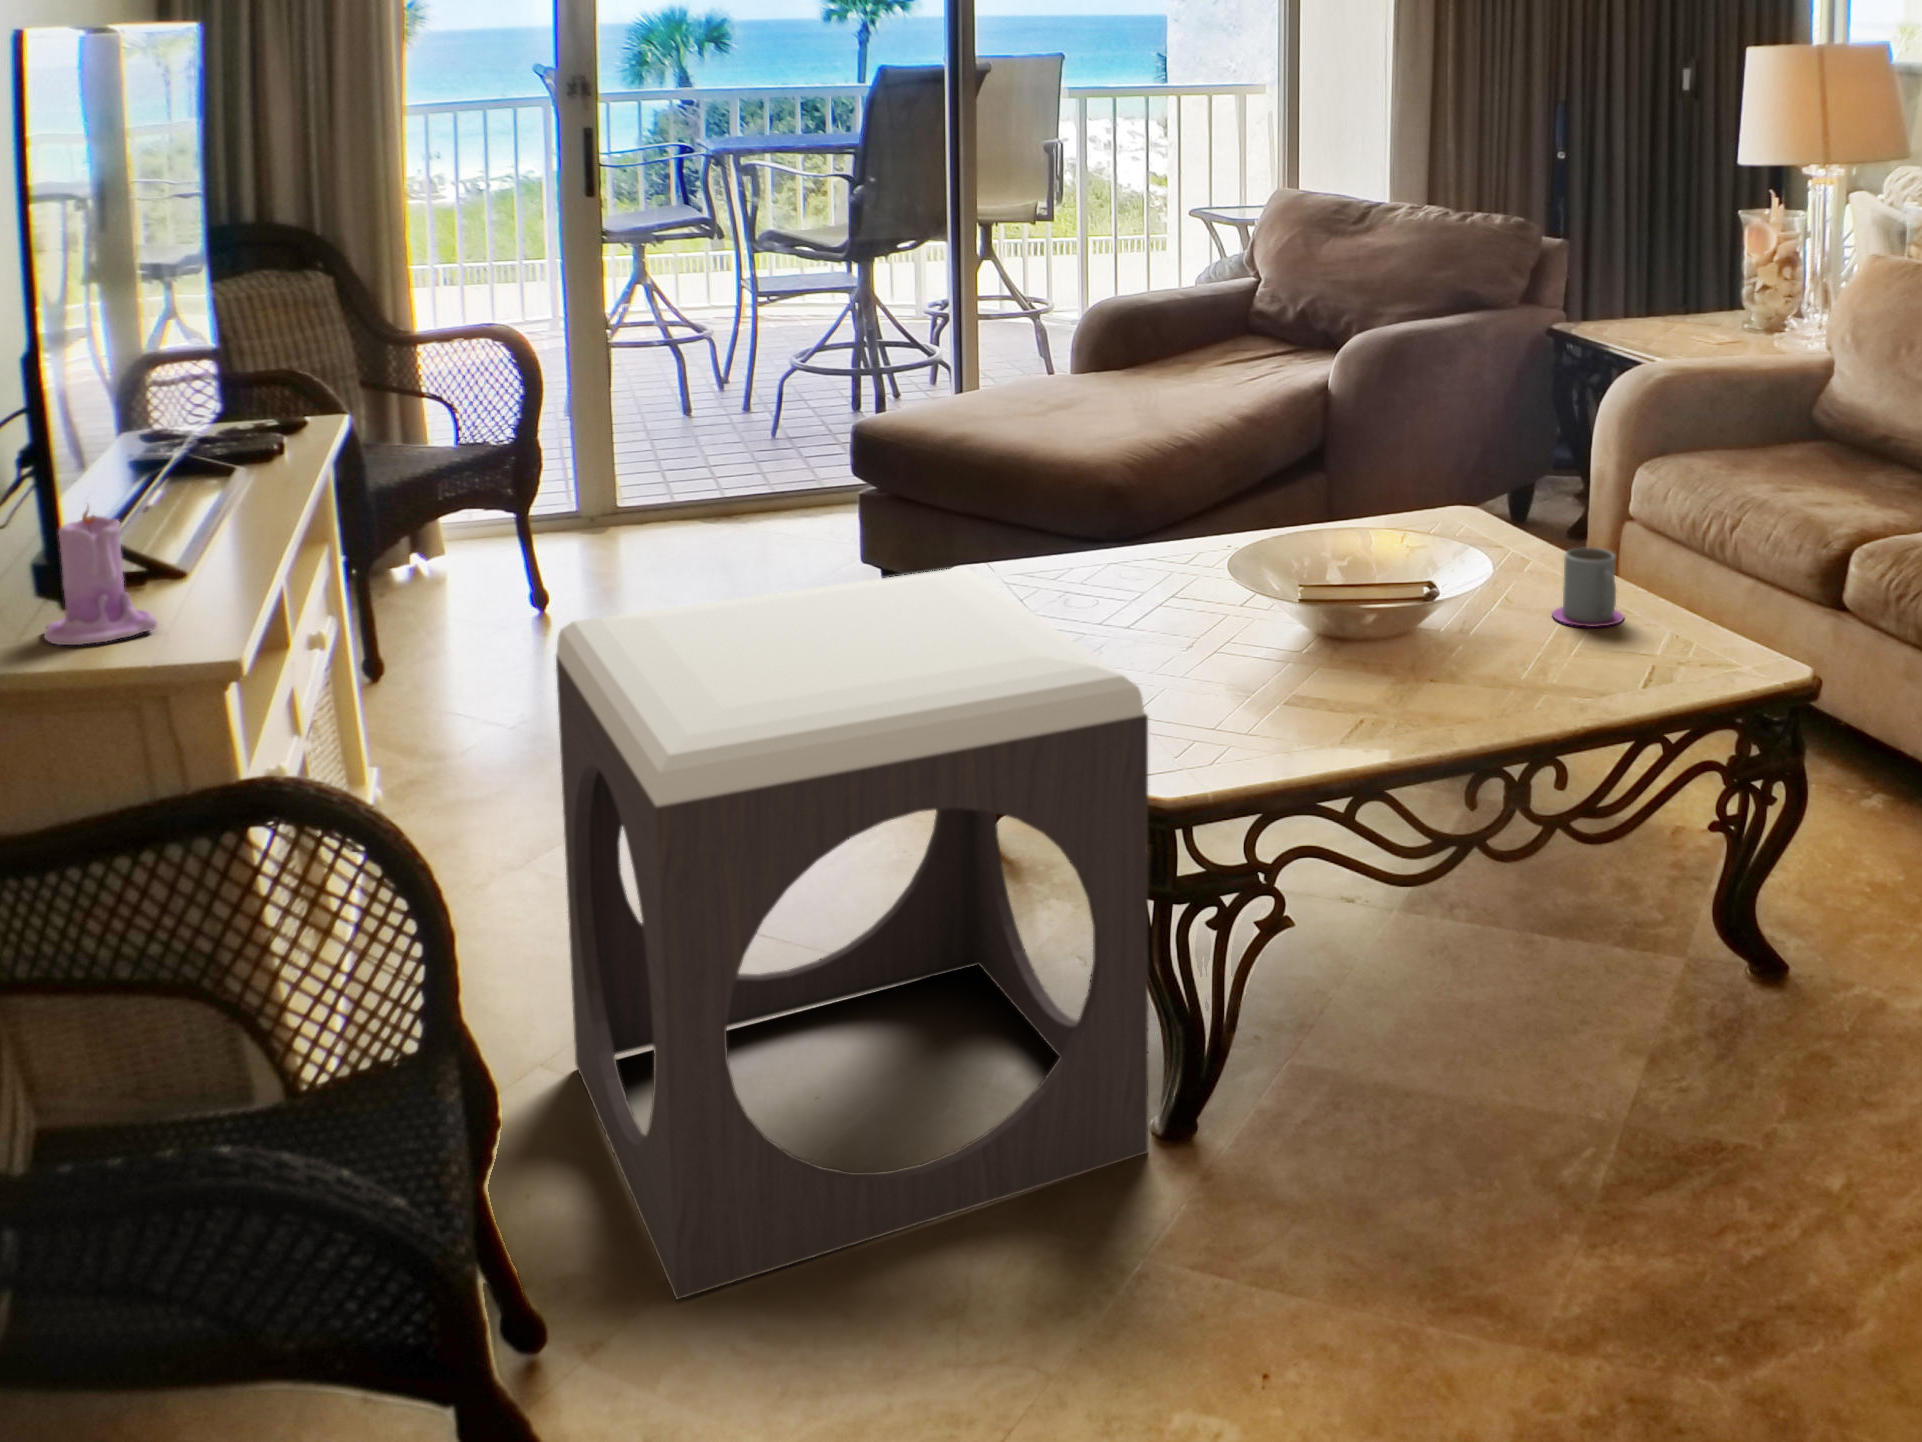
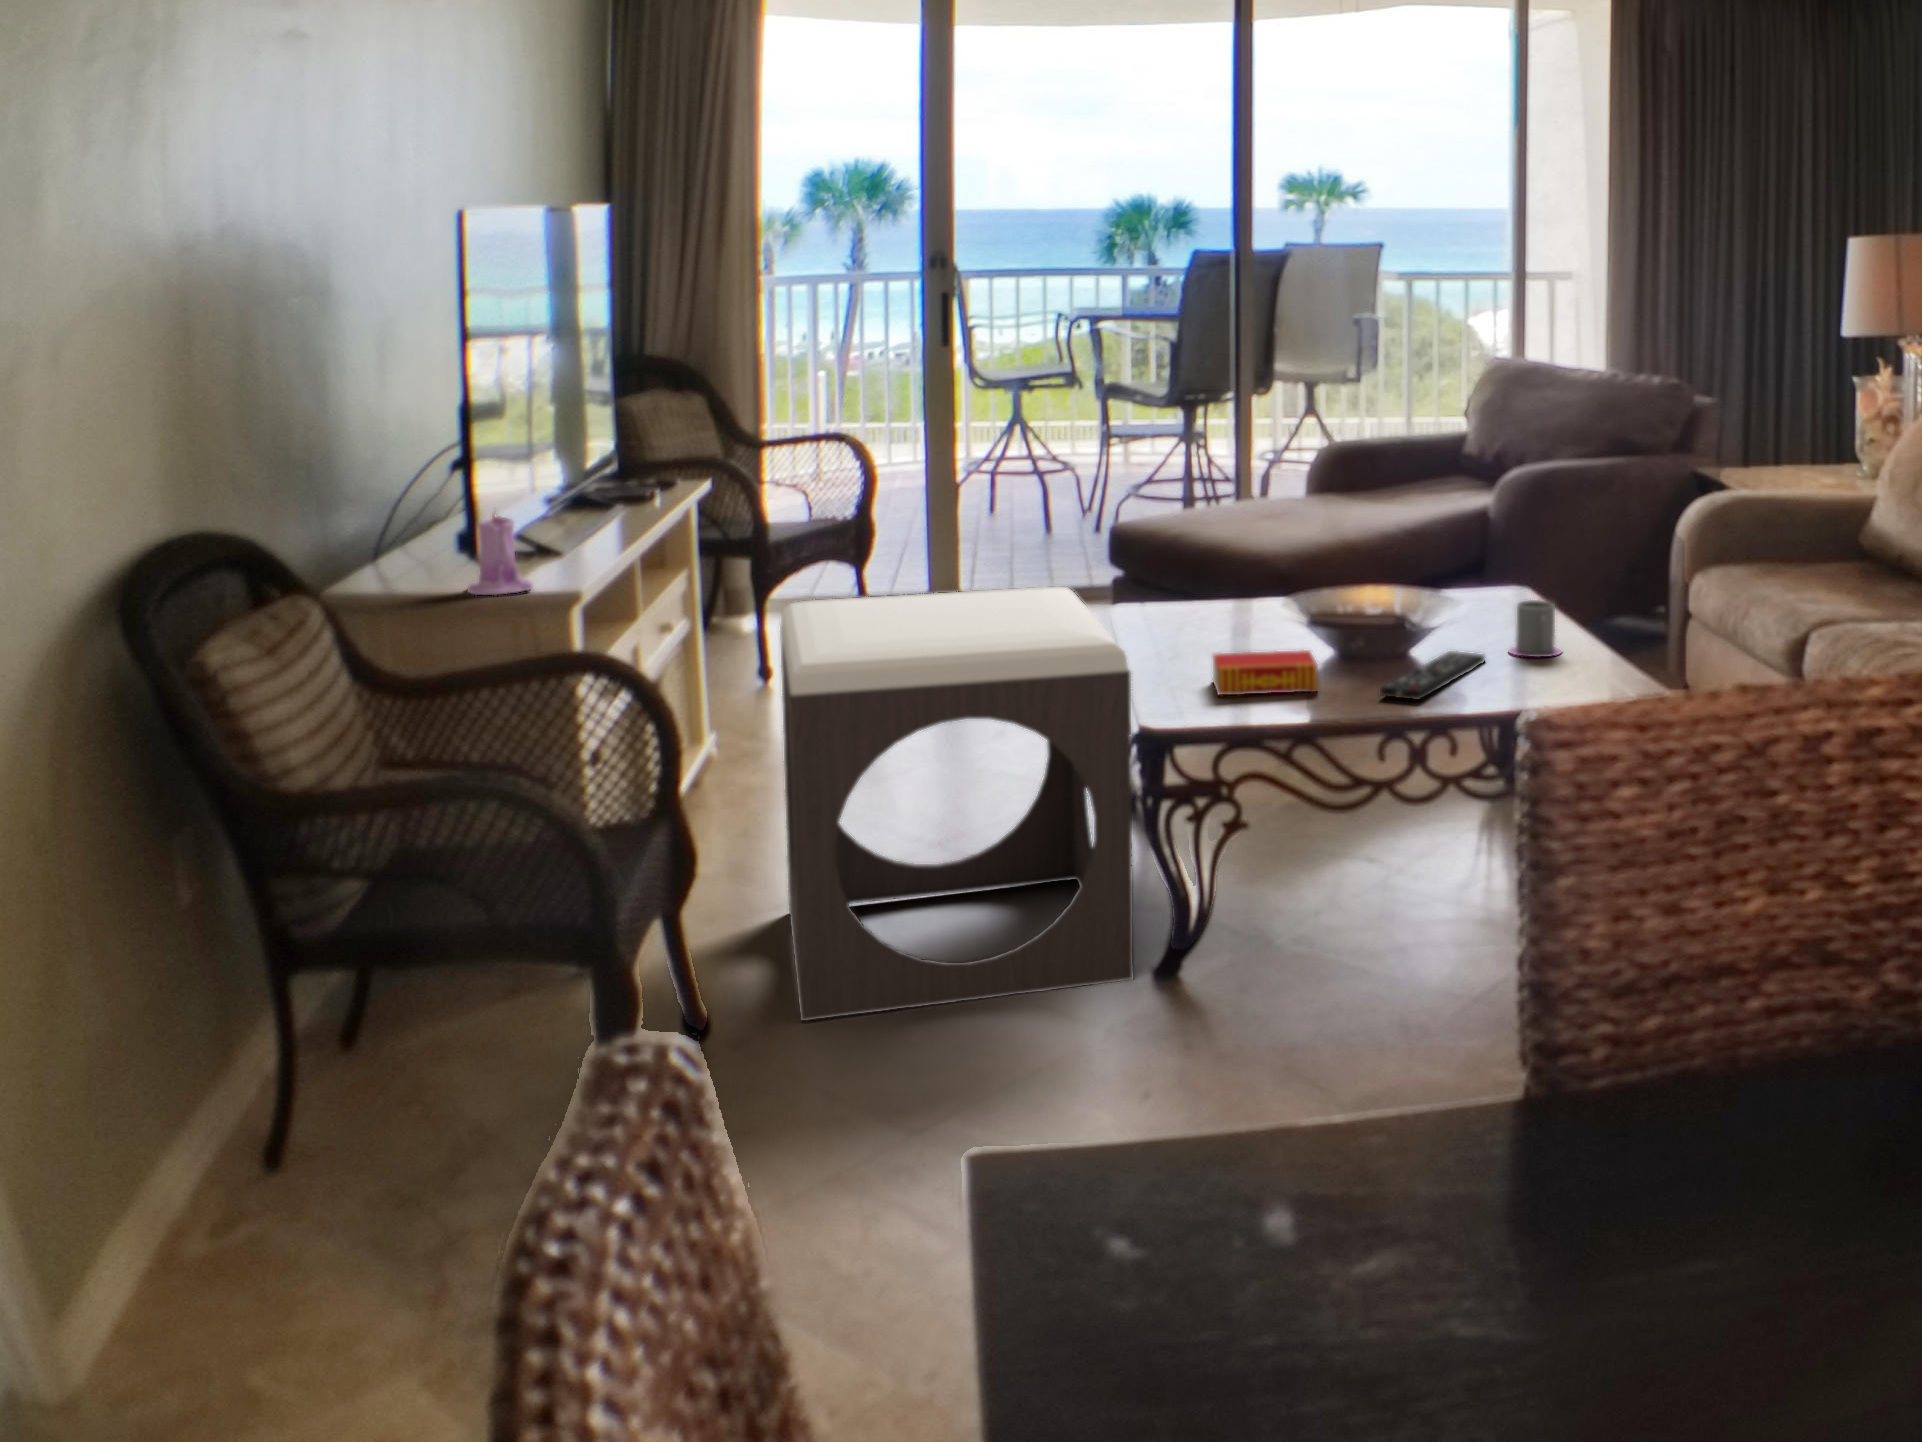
remote control: none [1452,624,1537,713] -> present [1380,651,1485,700]
book: none [1196,641,1360,722] -> present [1213,650,1319,695]

